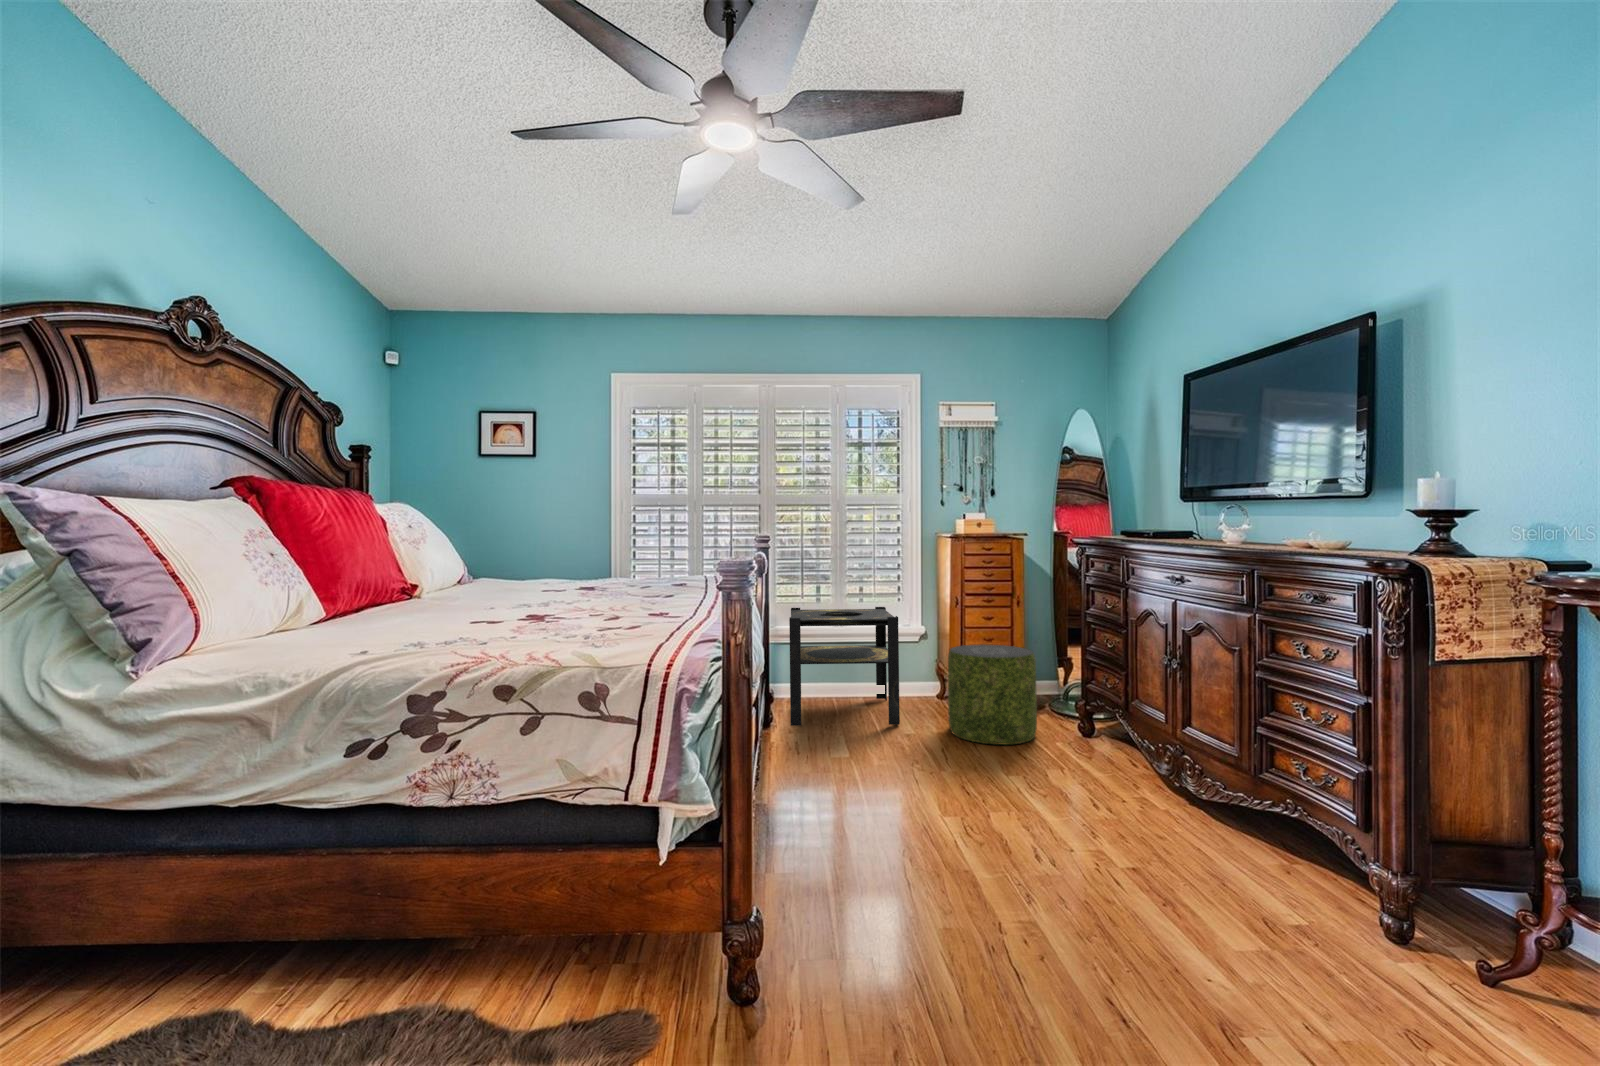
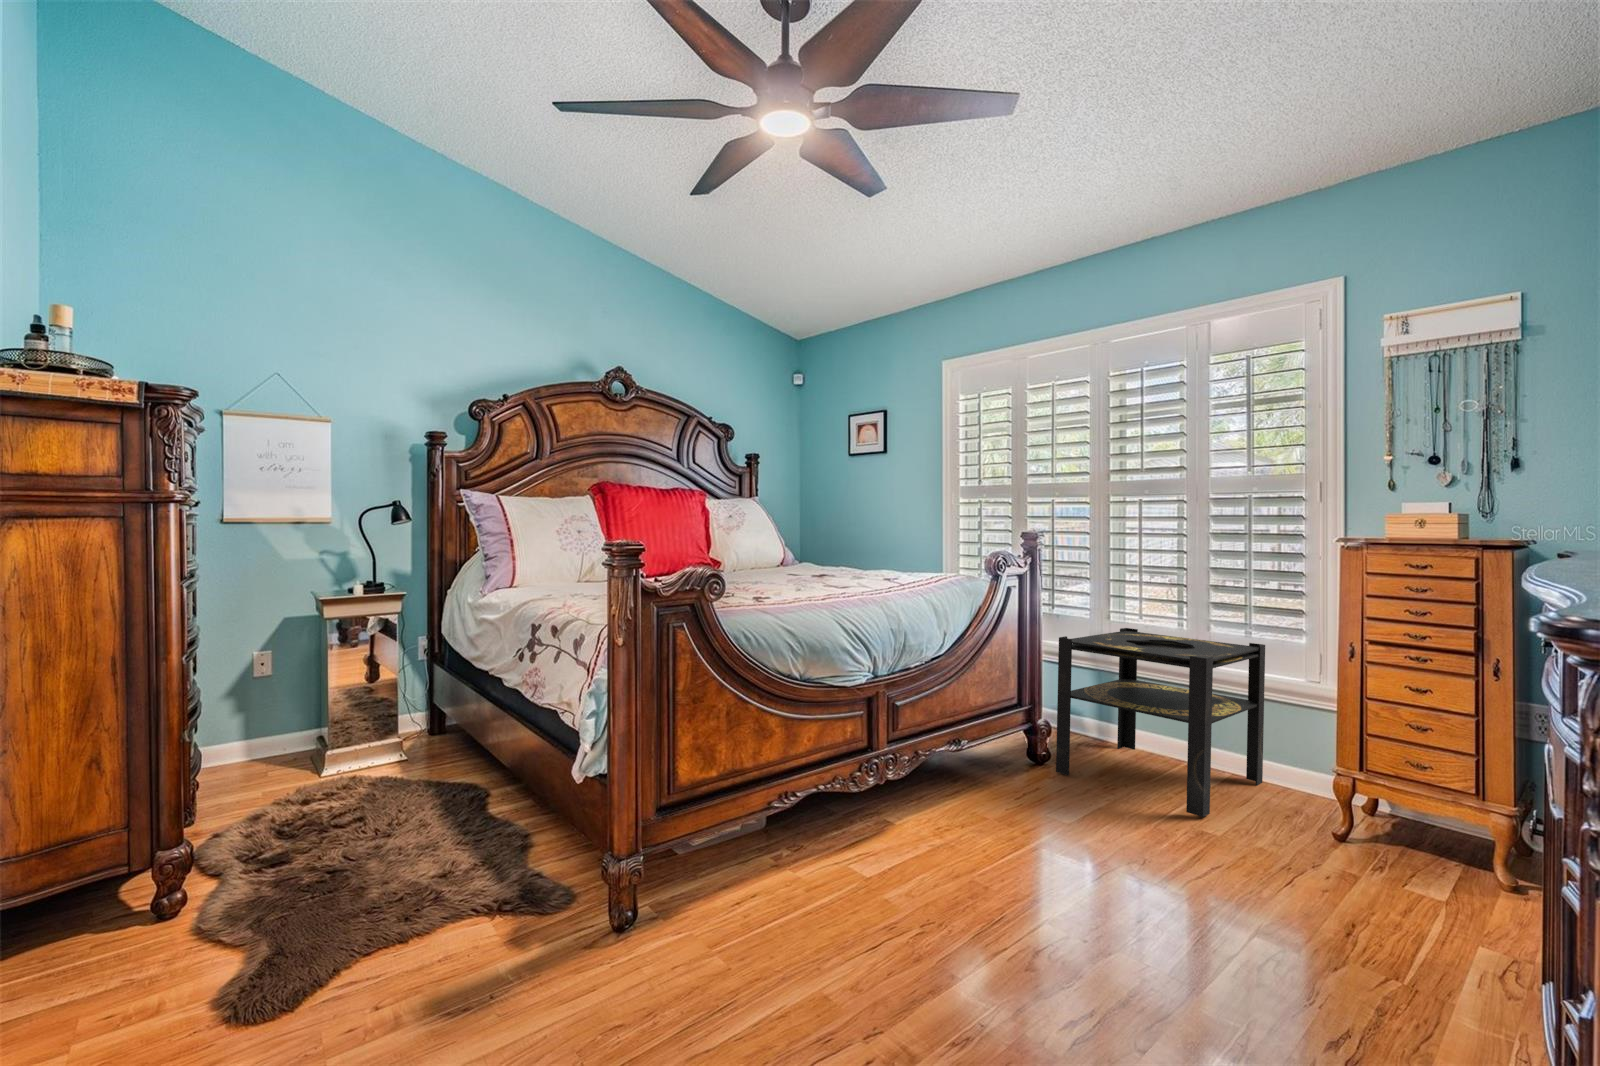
pouf: present [948,644,1037,745] -> none [1266,722,1455,921]

